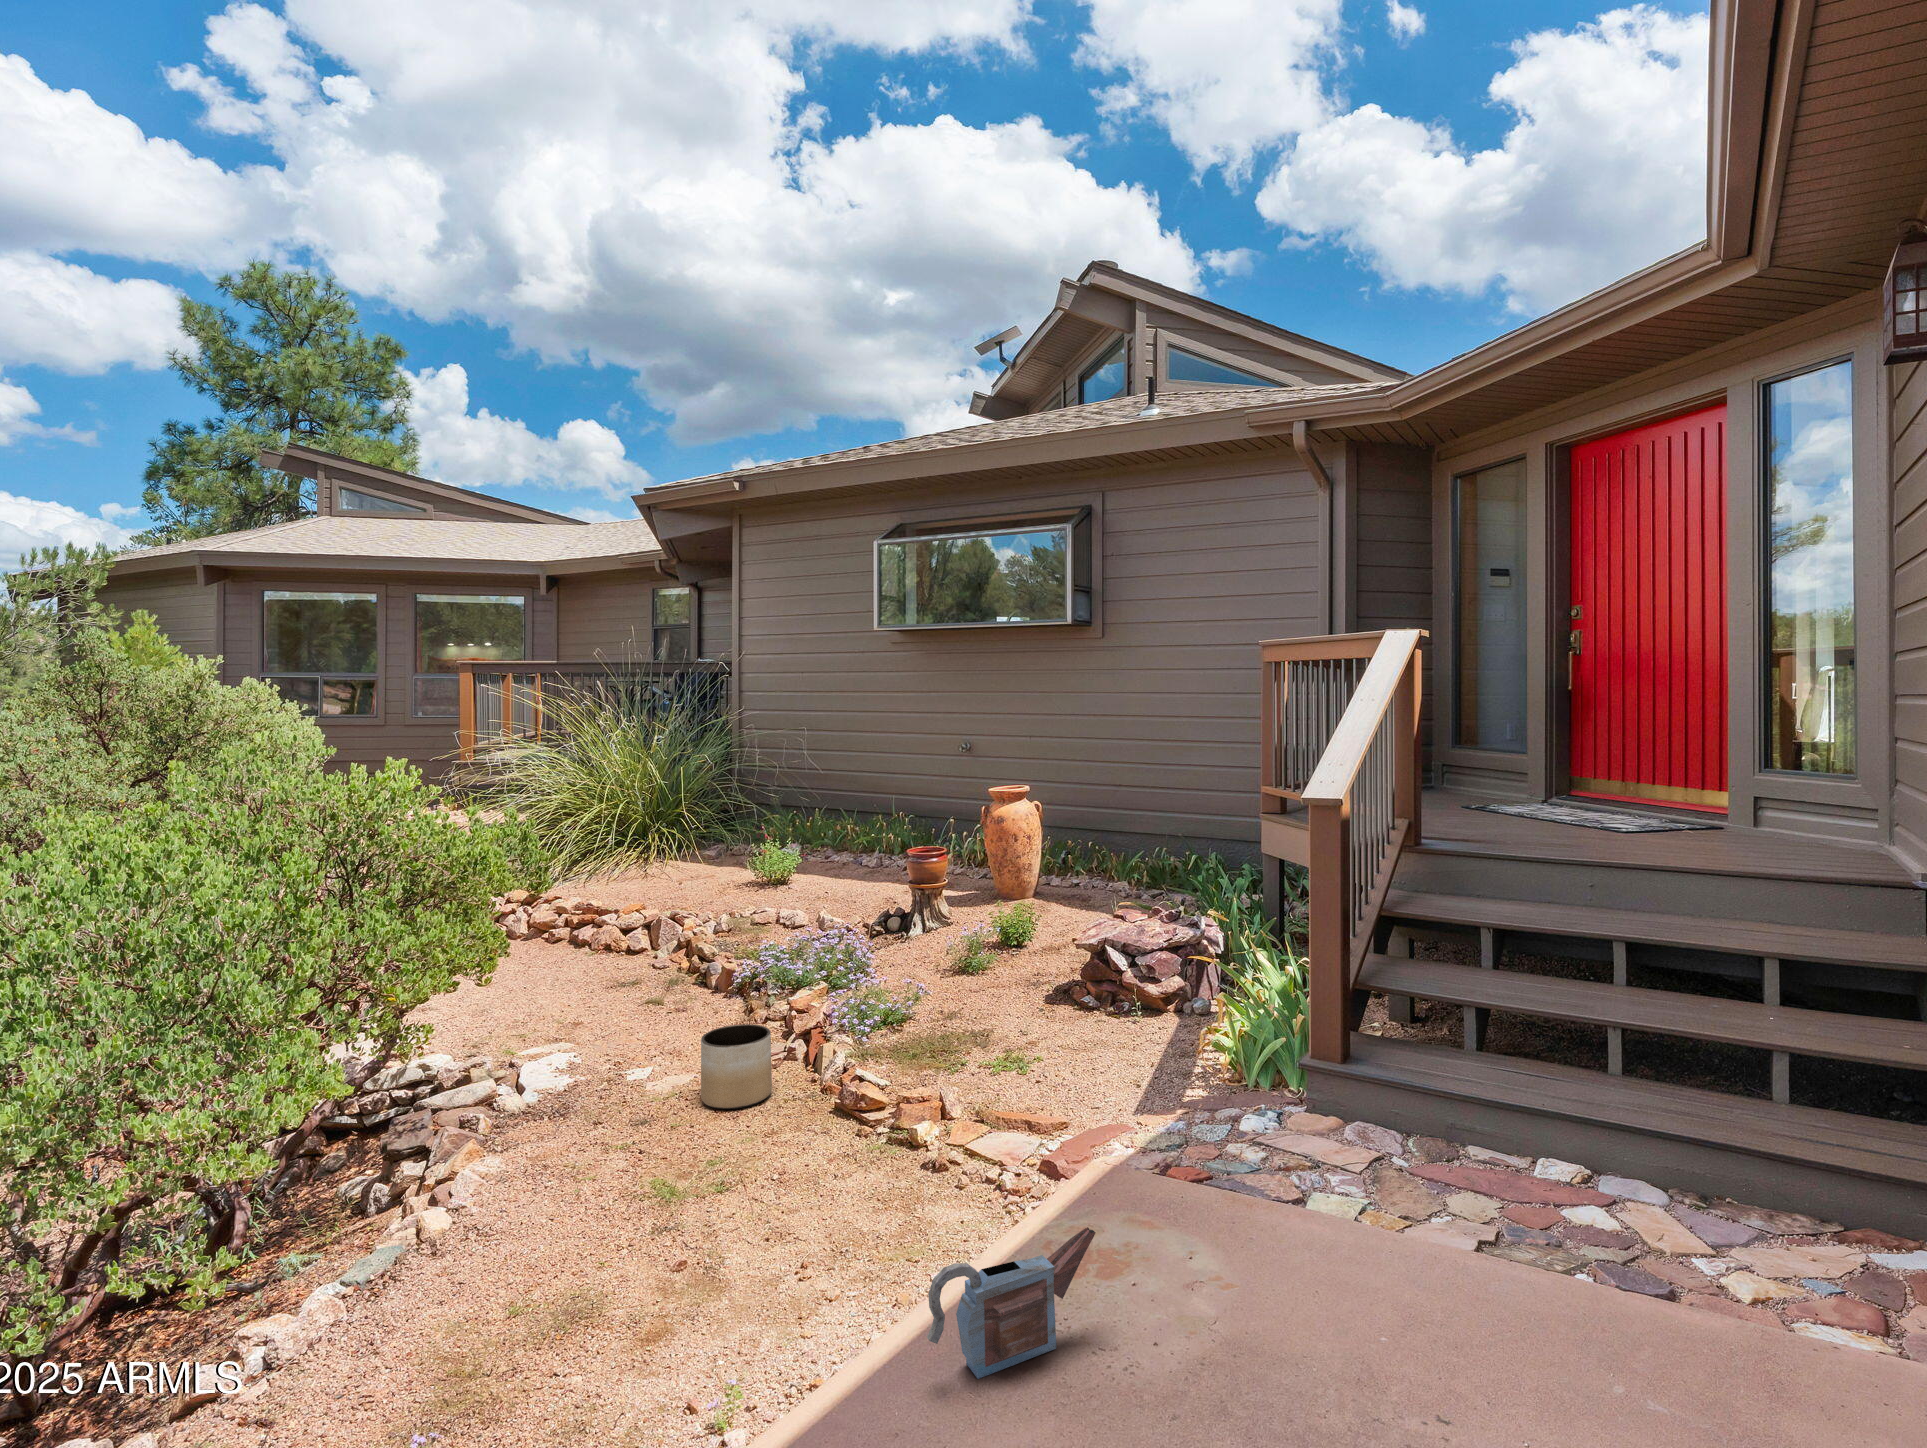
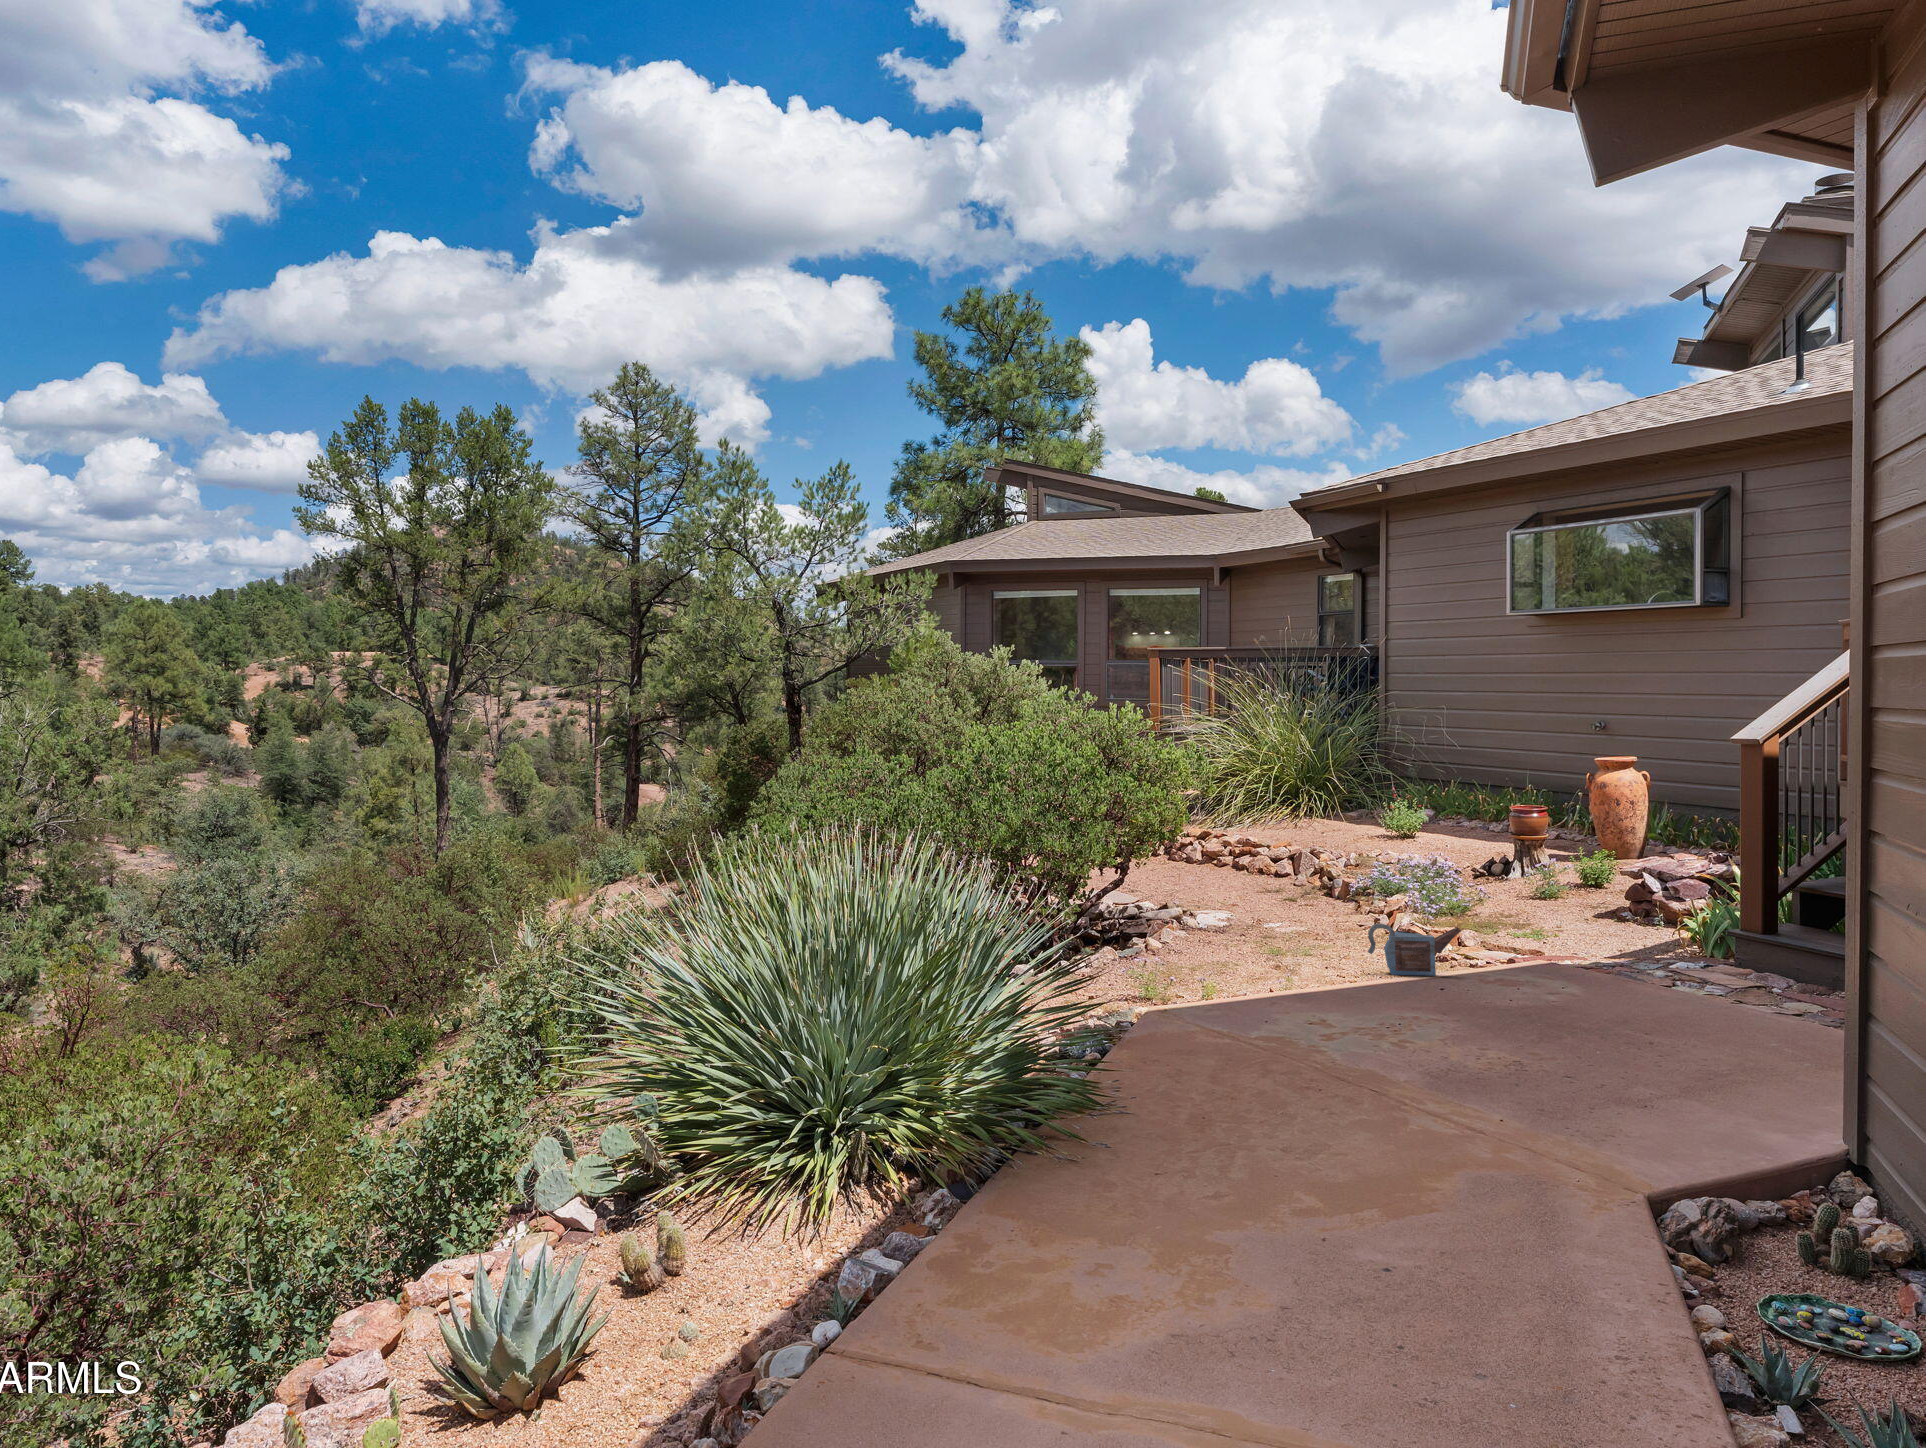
planter: present [701,1024,772,1109] -> none [1303,882,1349,926]

